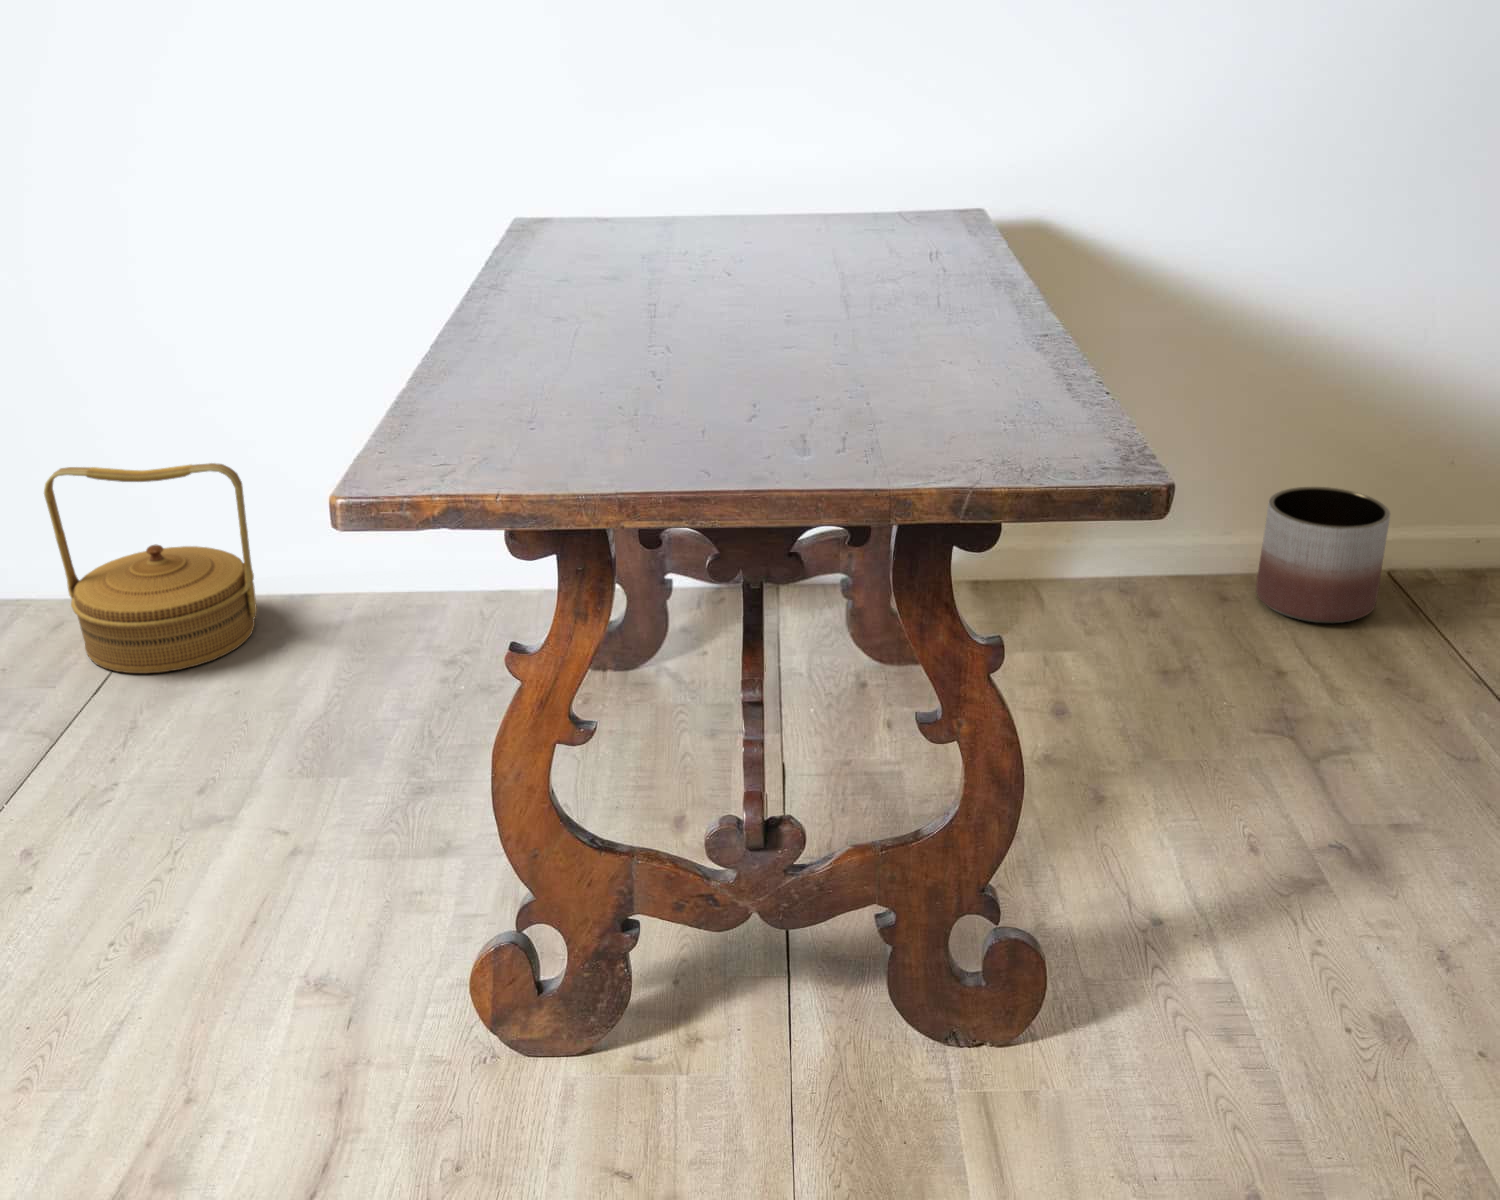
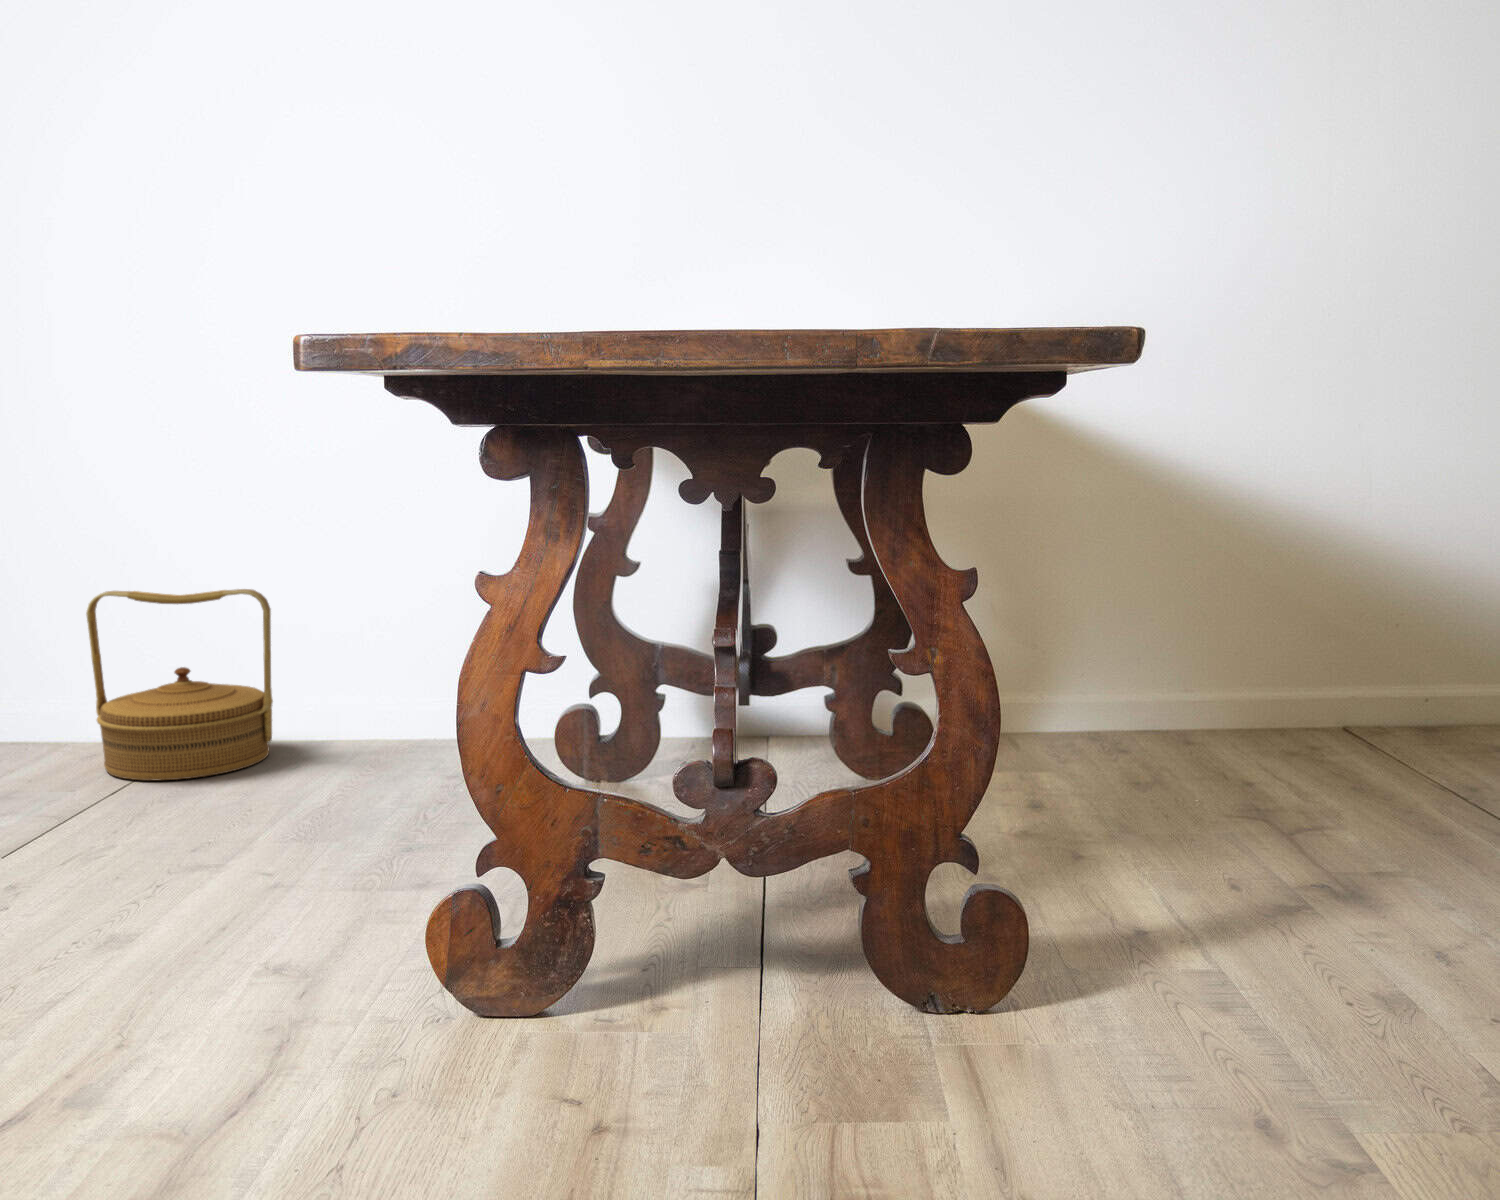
planter: present [1256,487,1390,623] -> none [1226,635,1346,752]

